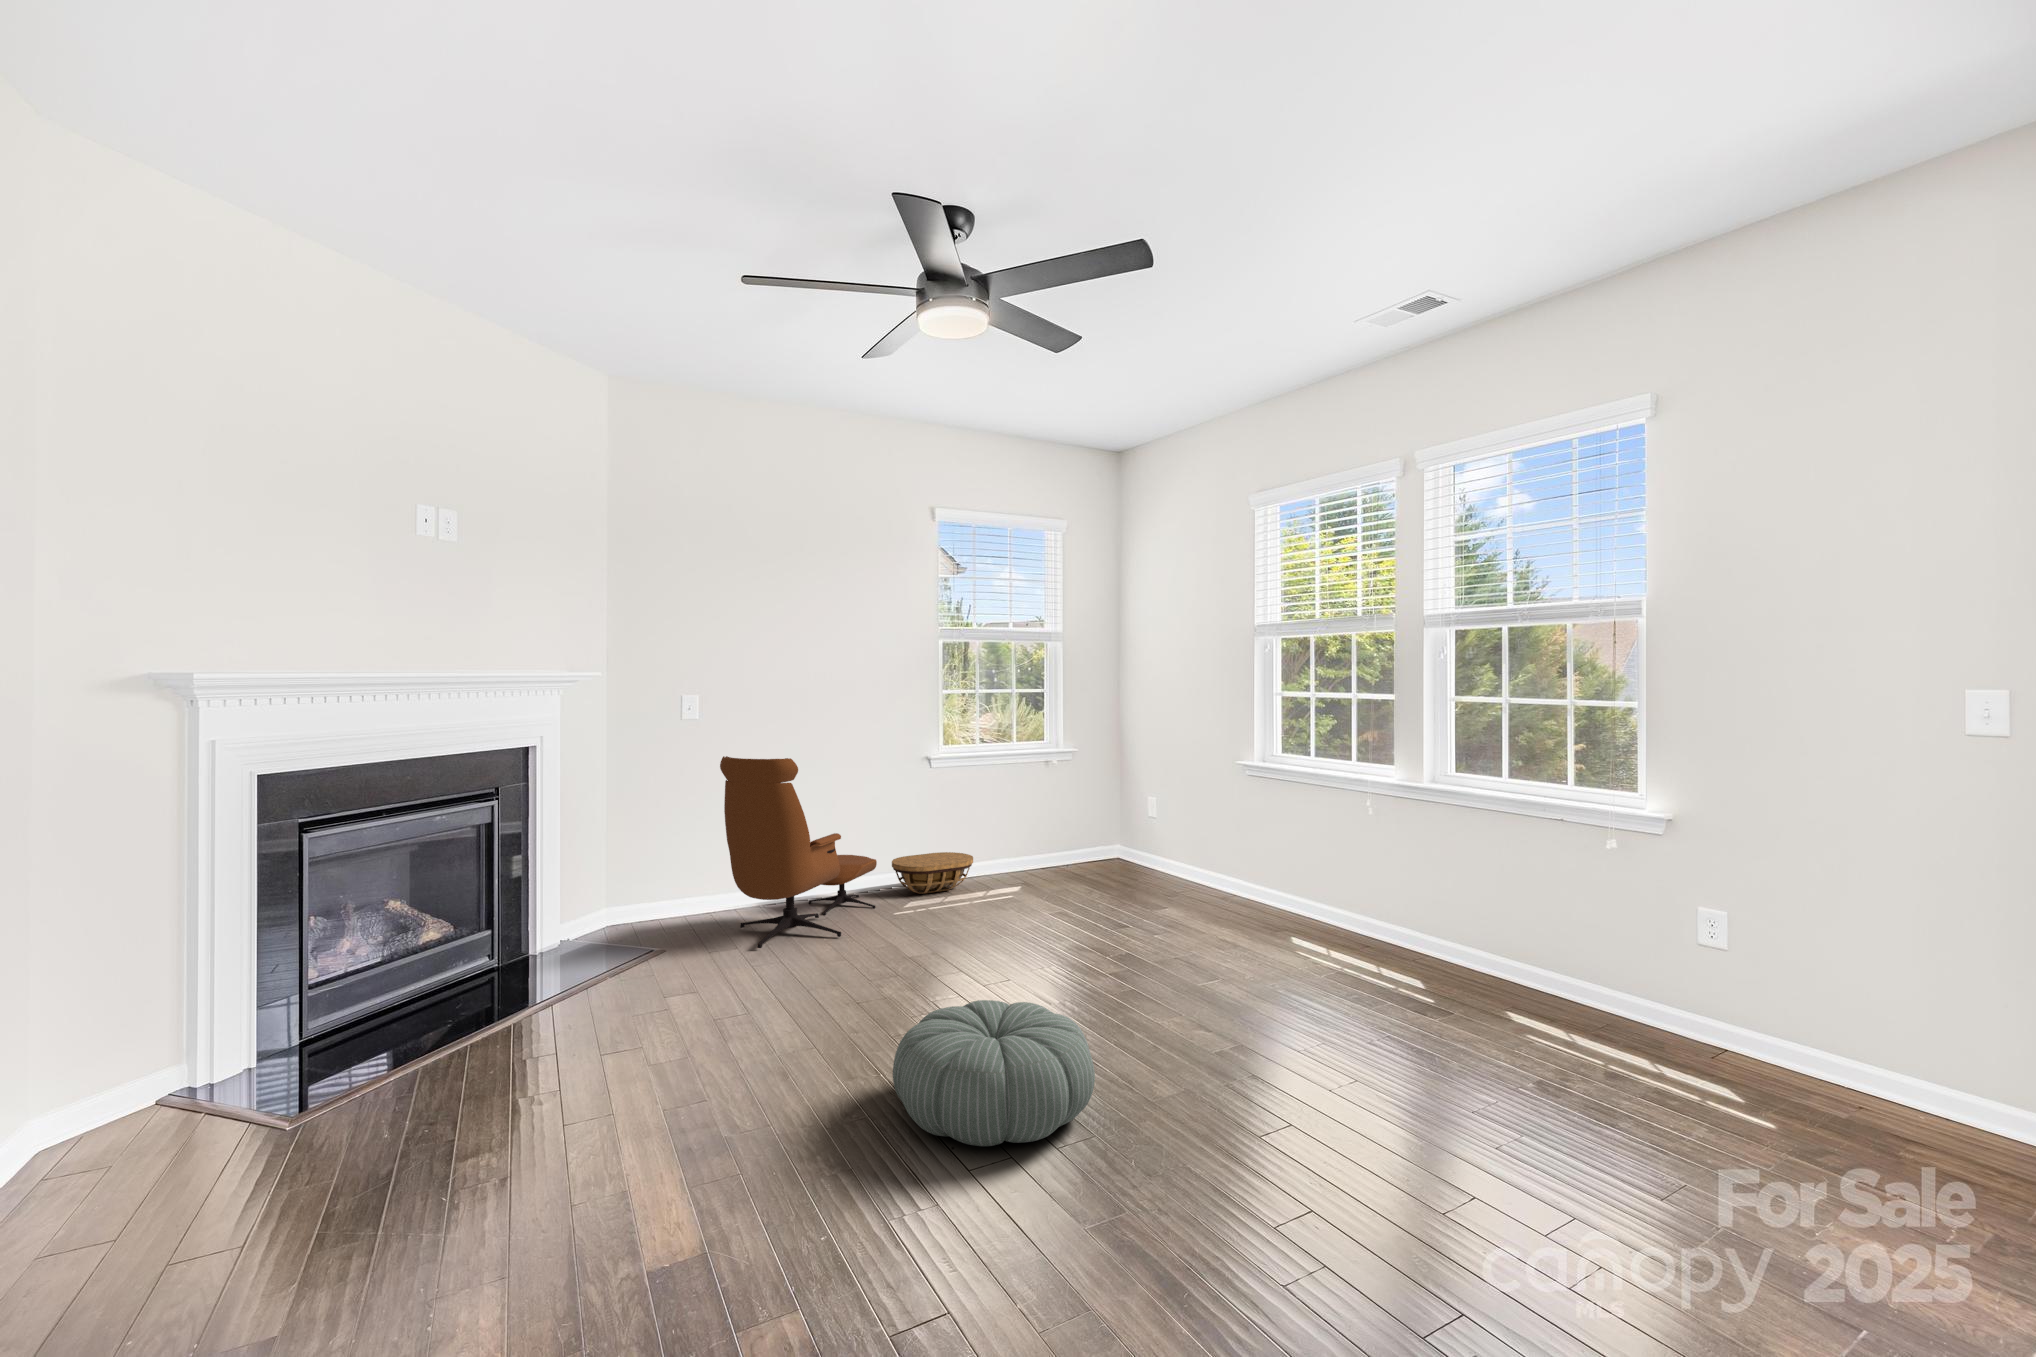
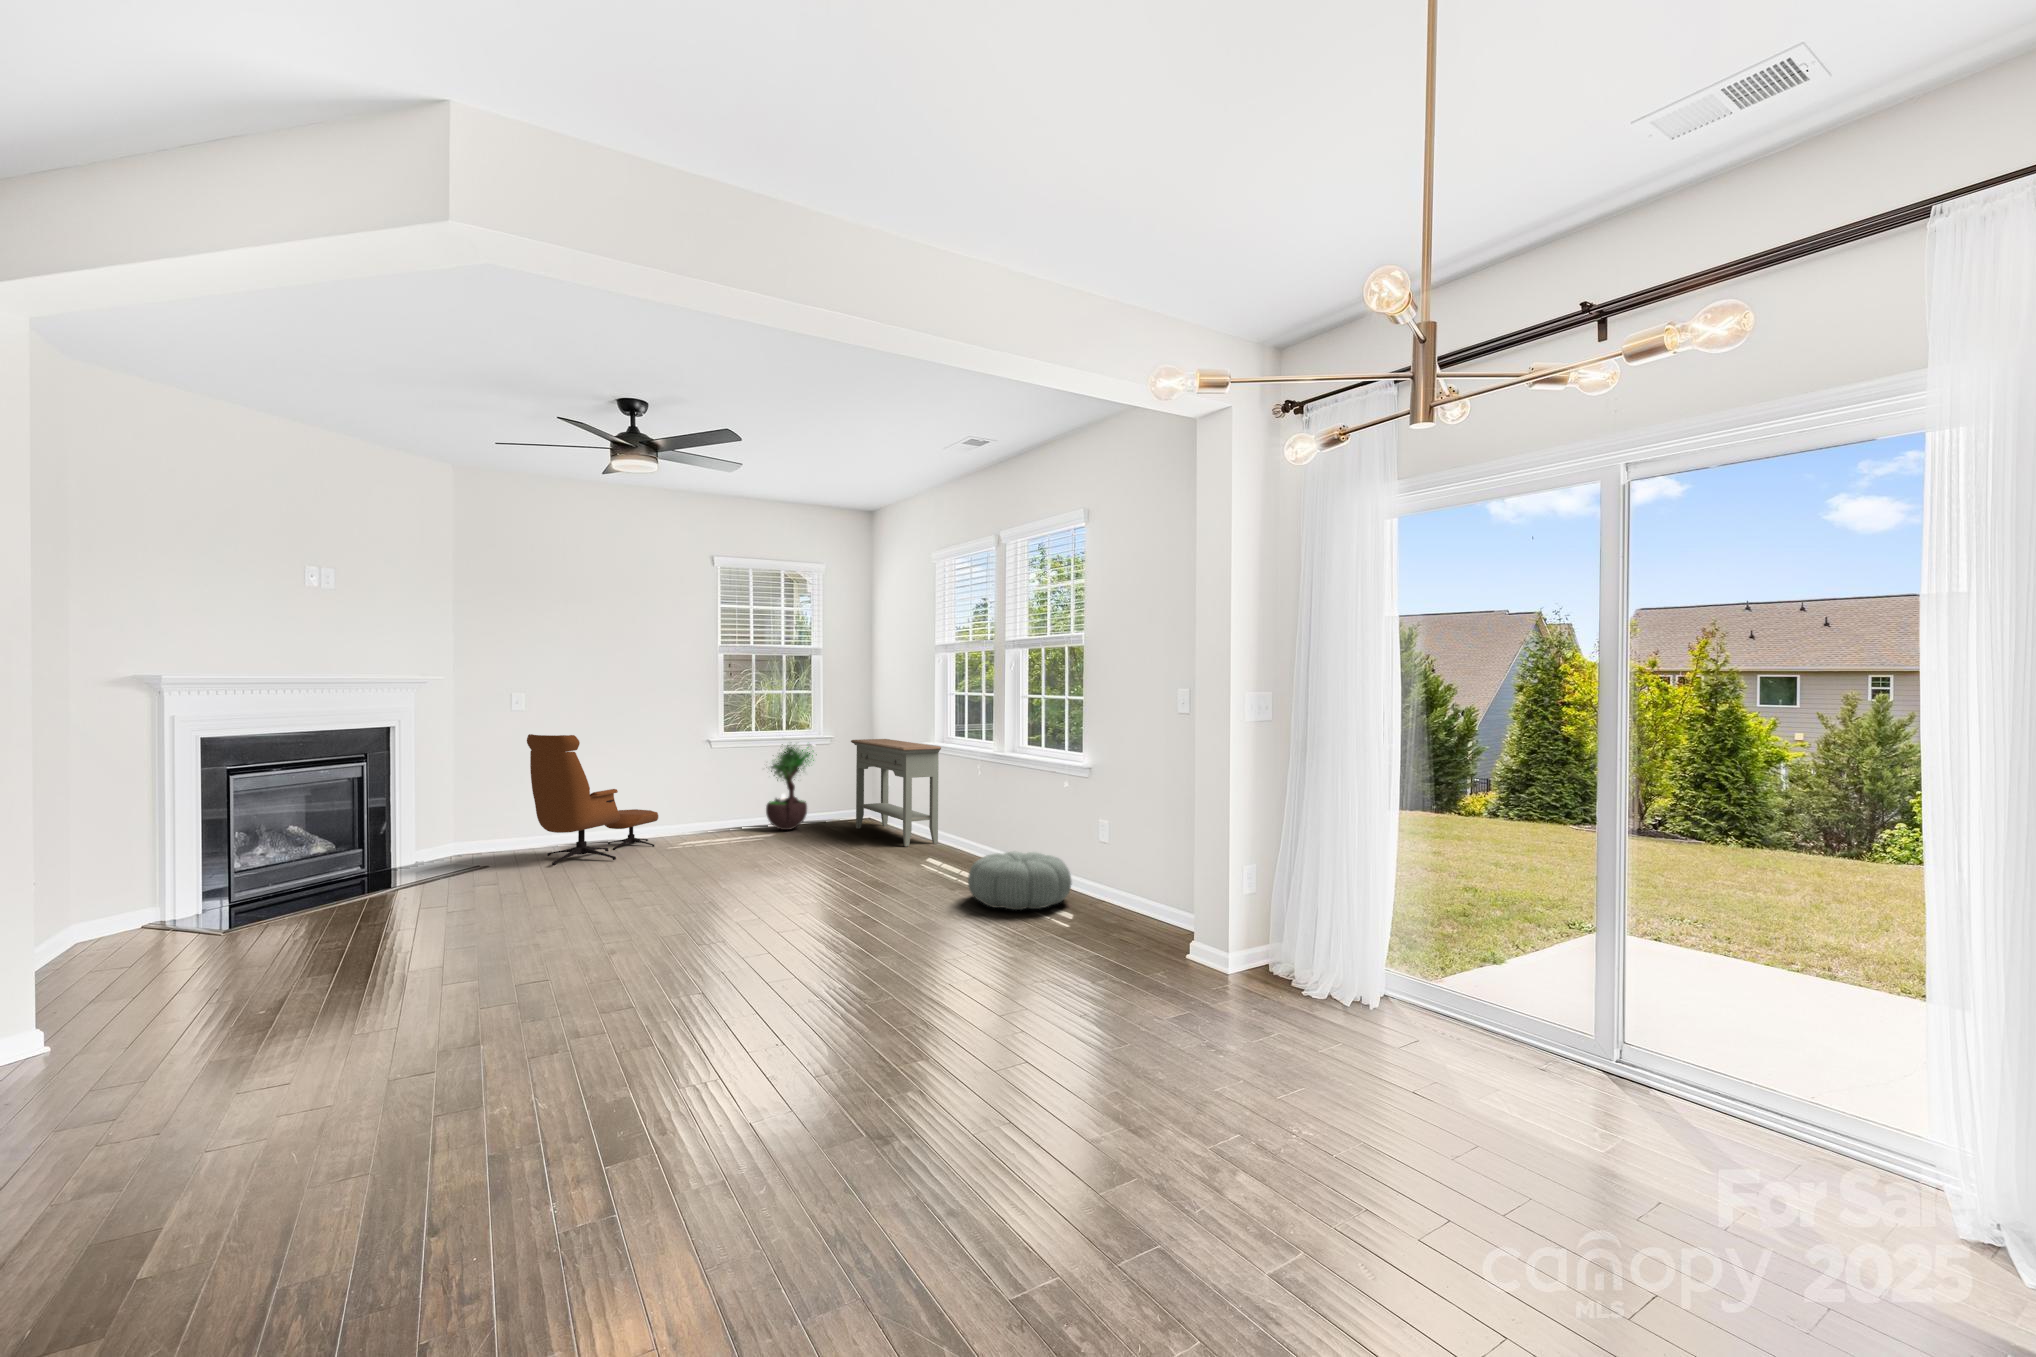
potted tree: none [1003,753,1073,878] -> present [766,744,817,830]
console table: none [1112,754,1273,911] -> present [851,739,941,846]
basket: present [892,852,973,894] -> none [673,810,738,839]
pouf: present [893,1000,1095,1146] -> present [968,852,1072,910]

